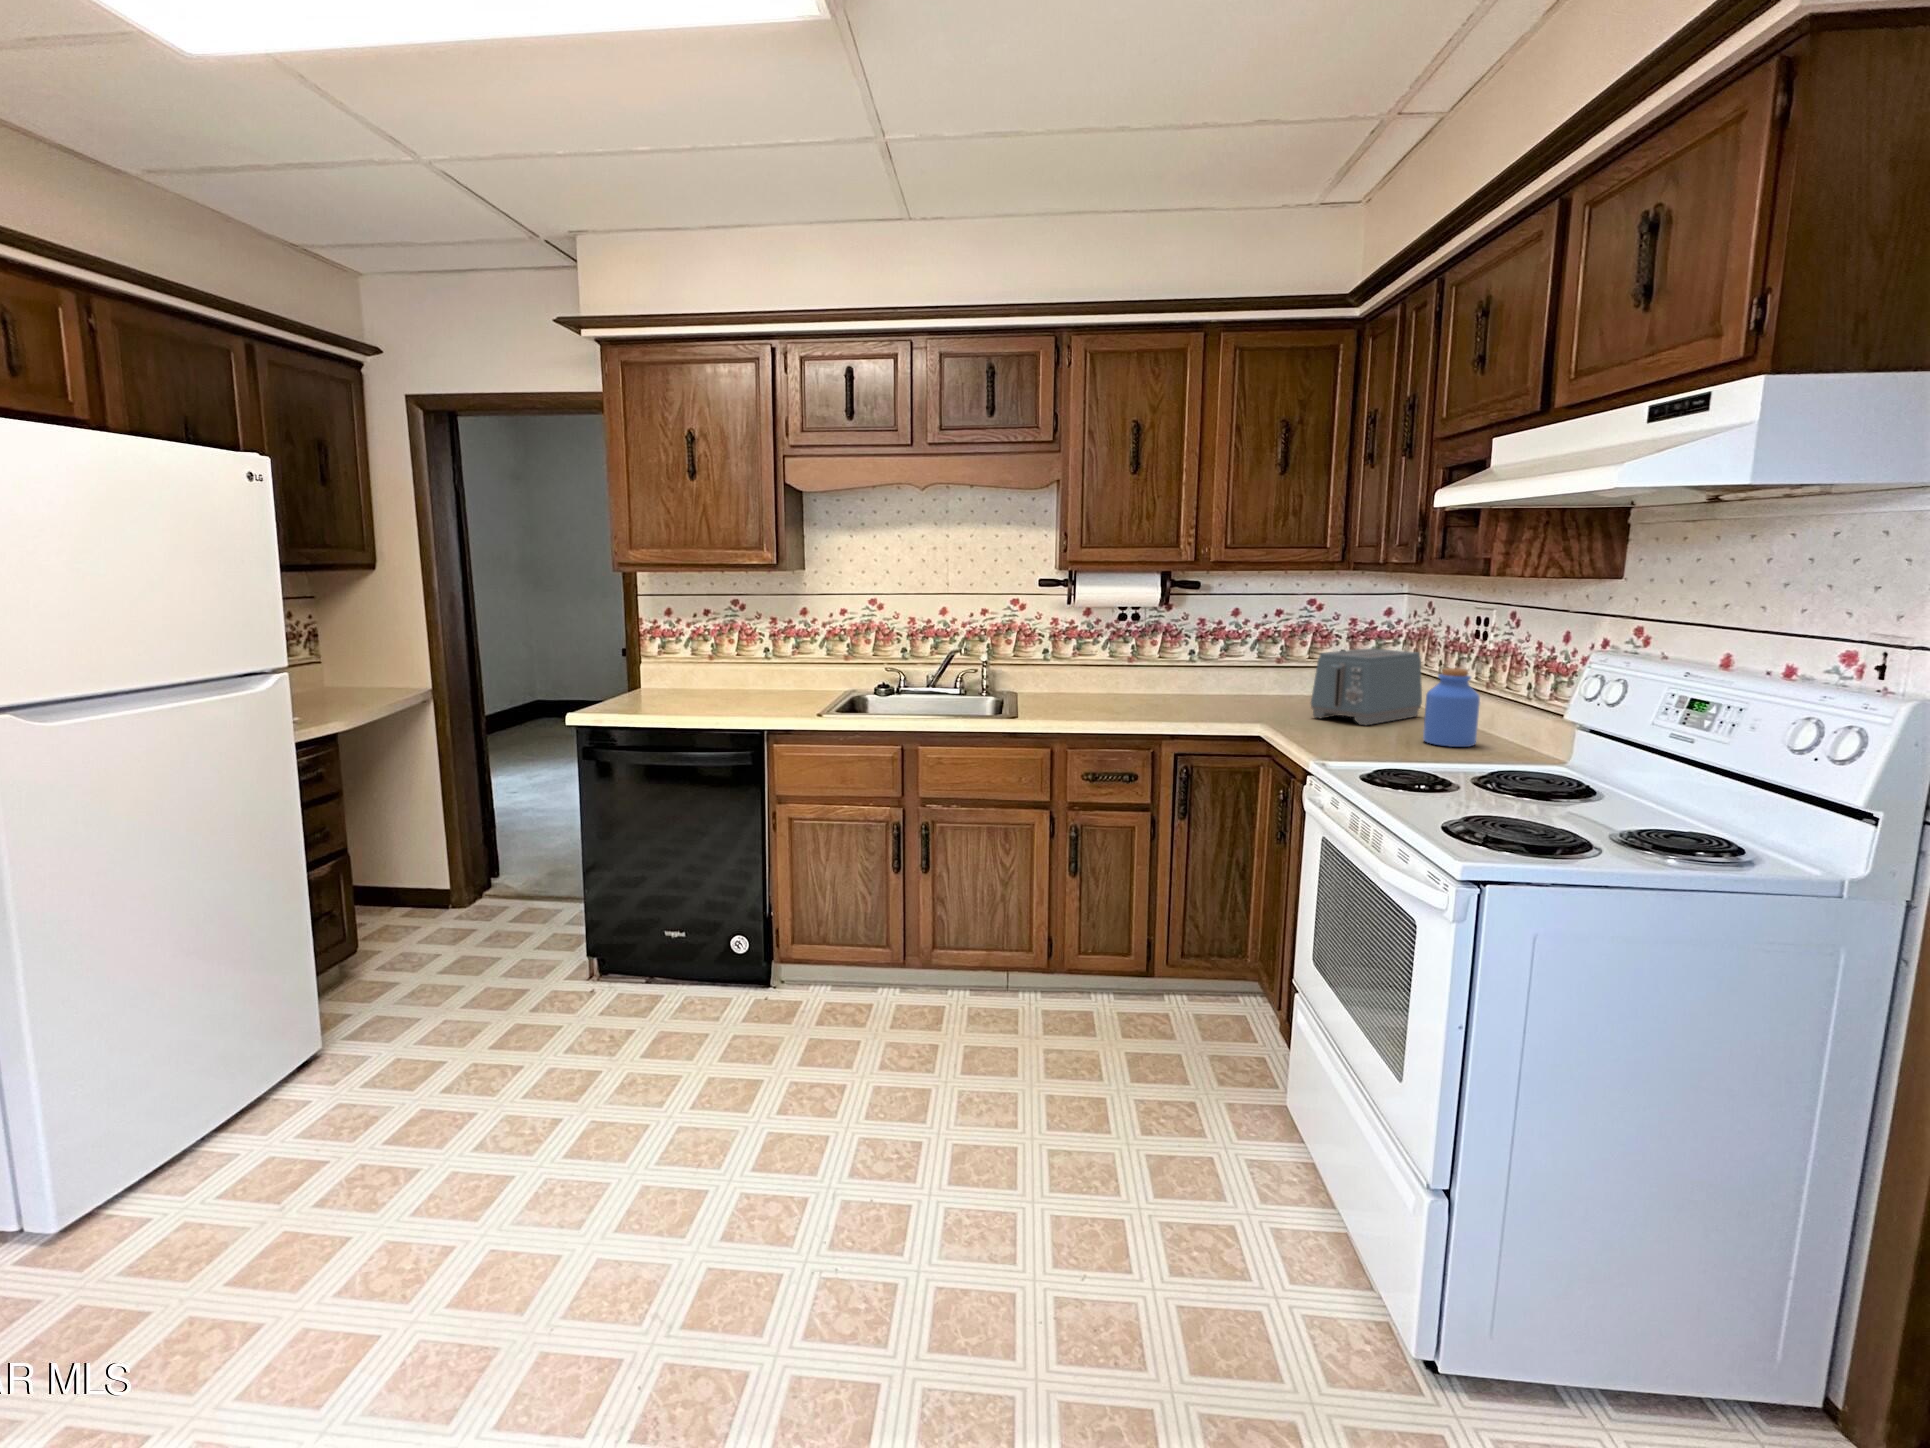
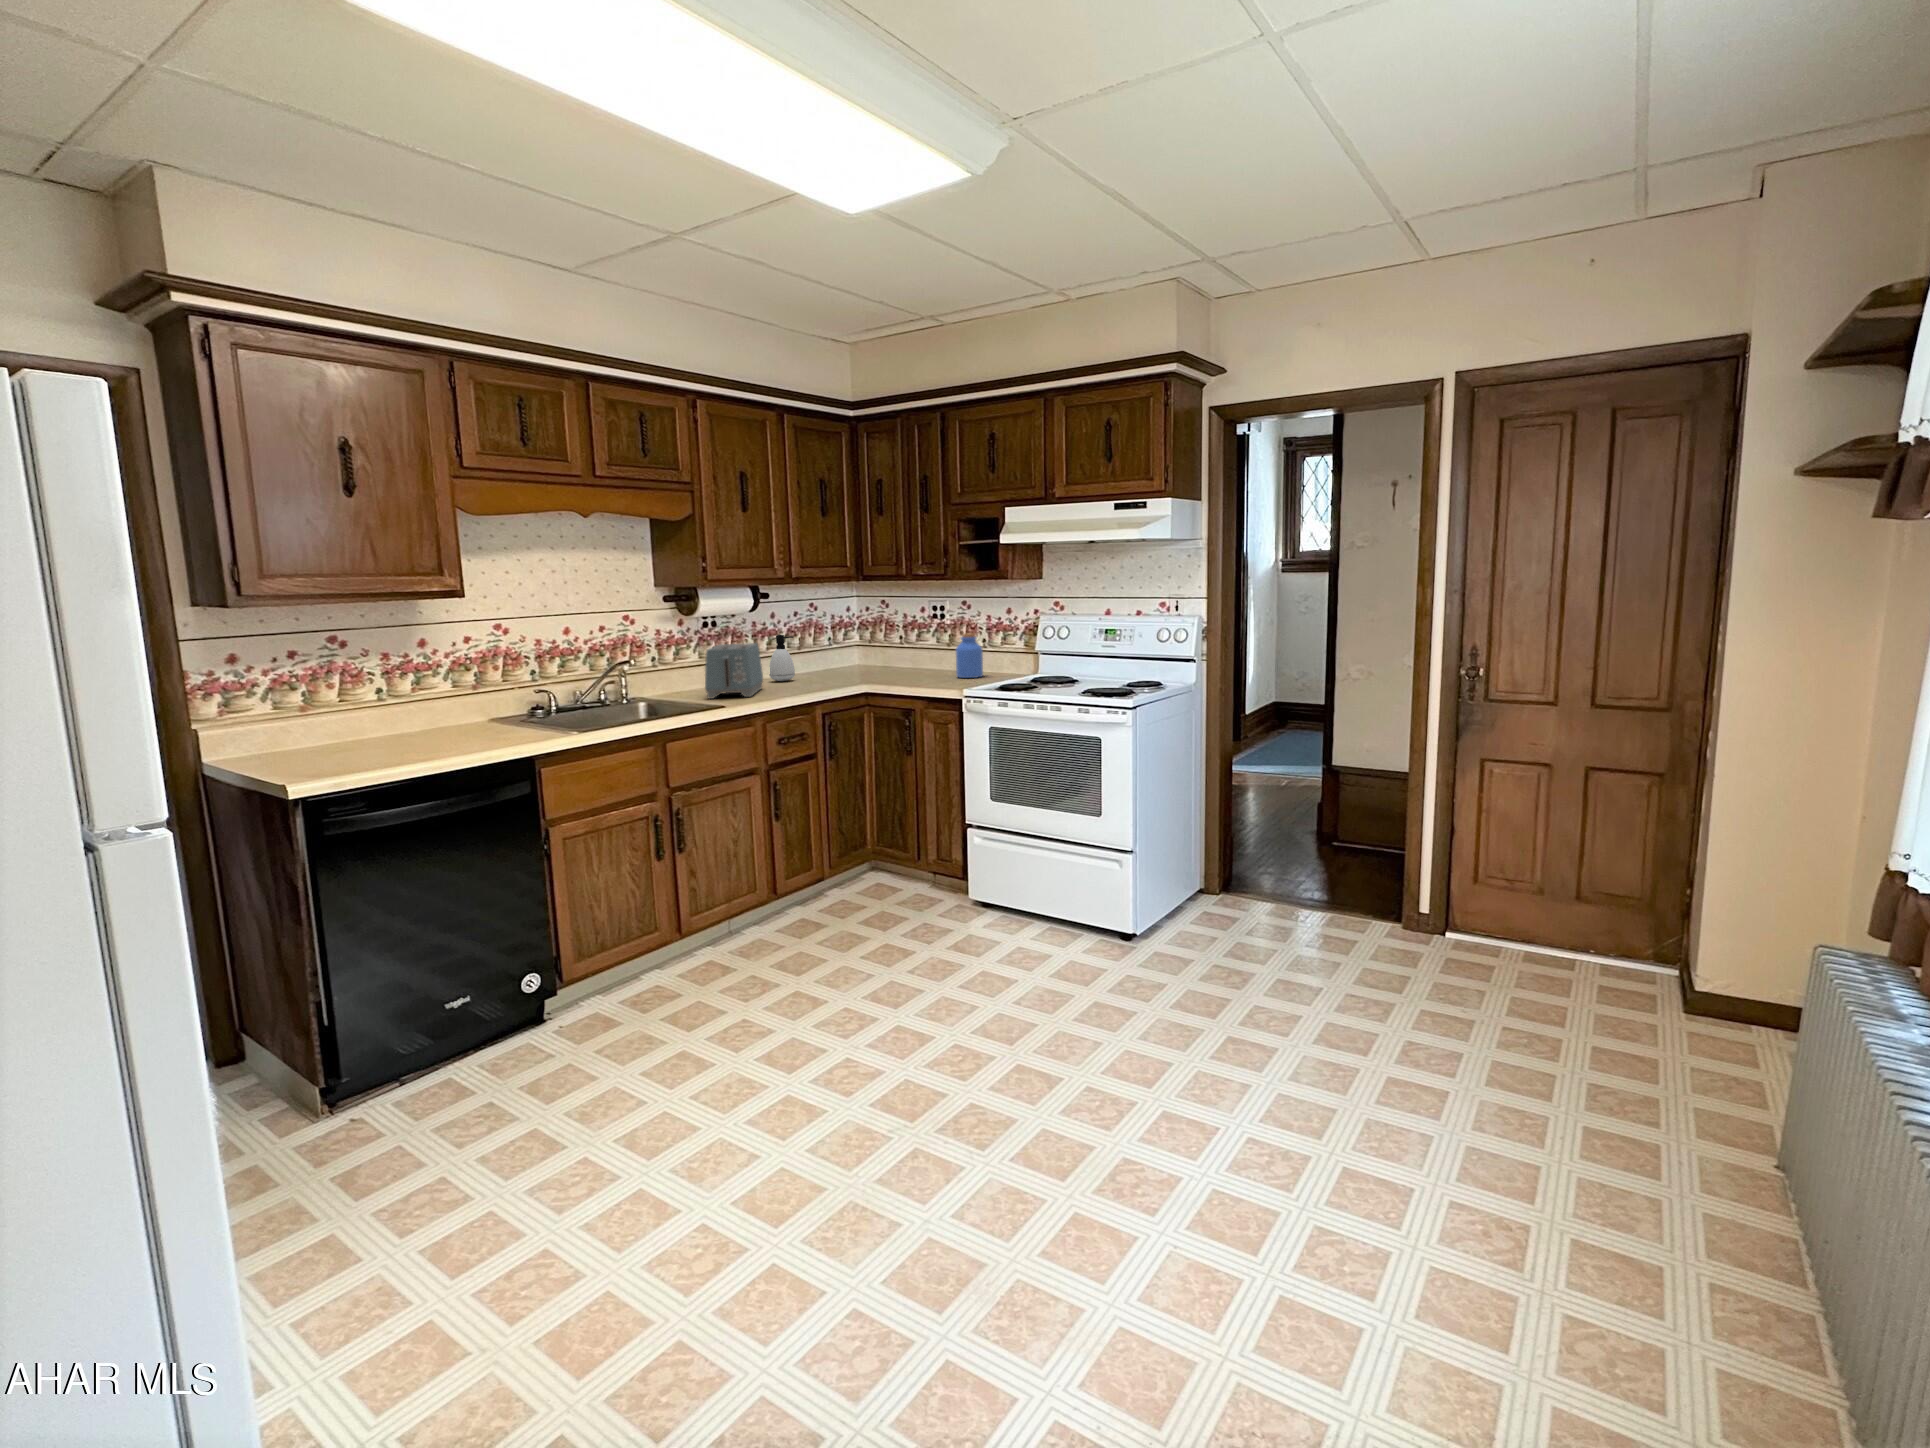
soap dispenser: none [1207,639,1241,700] -> present [769,635,795,681]
toaster: present [1311,648,1422,725] -> present [705,643,763,699]

